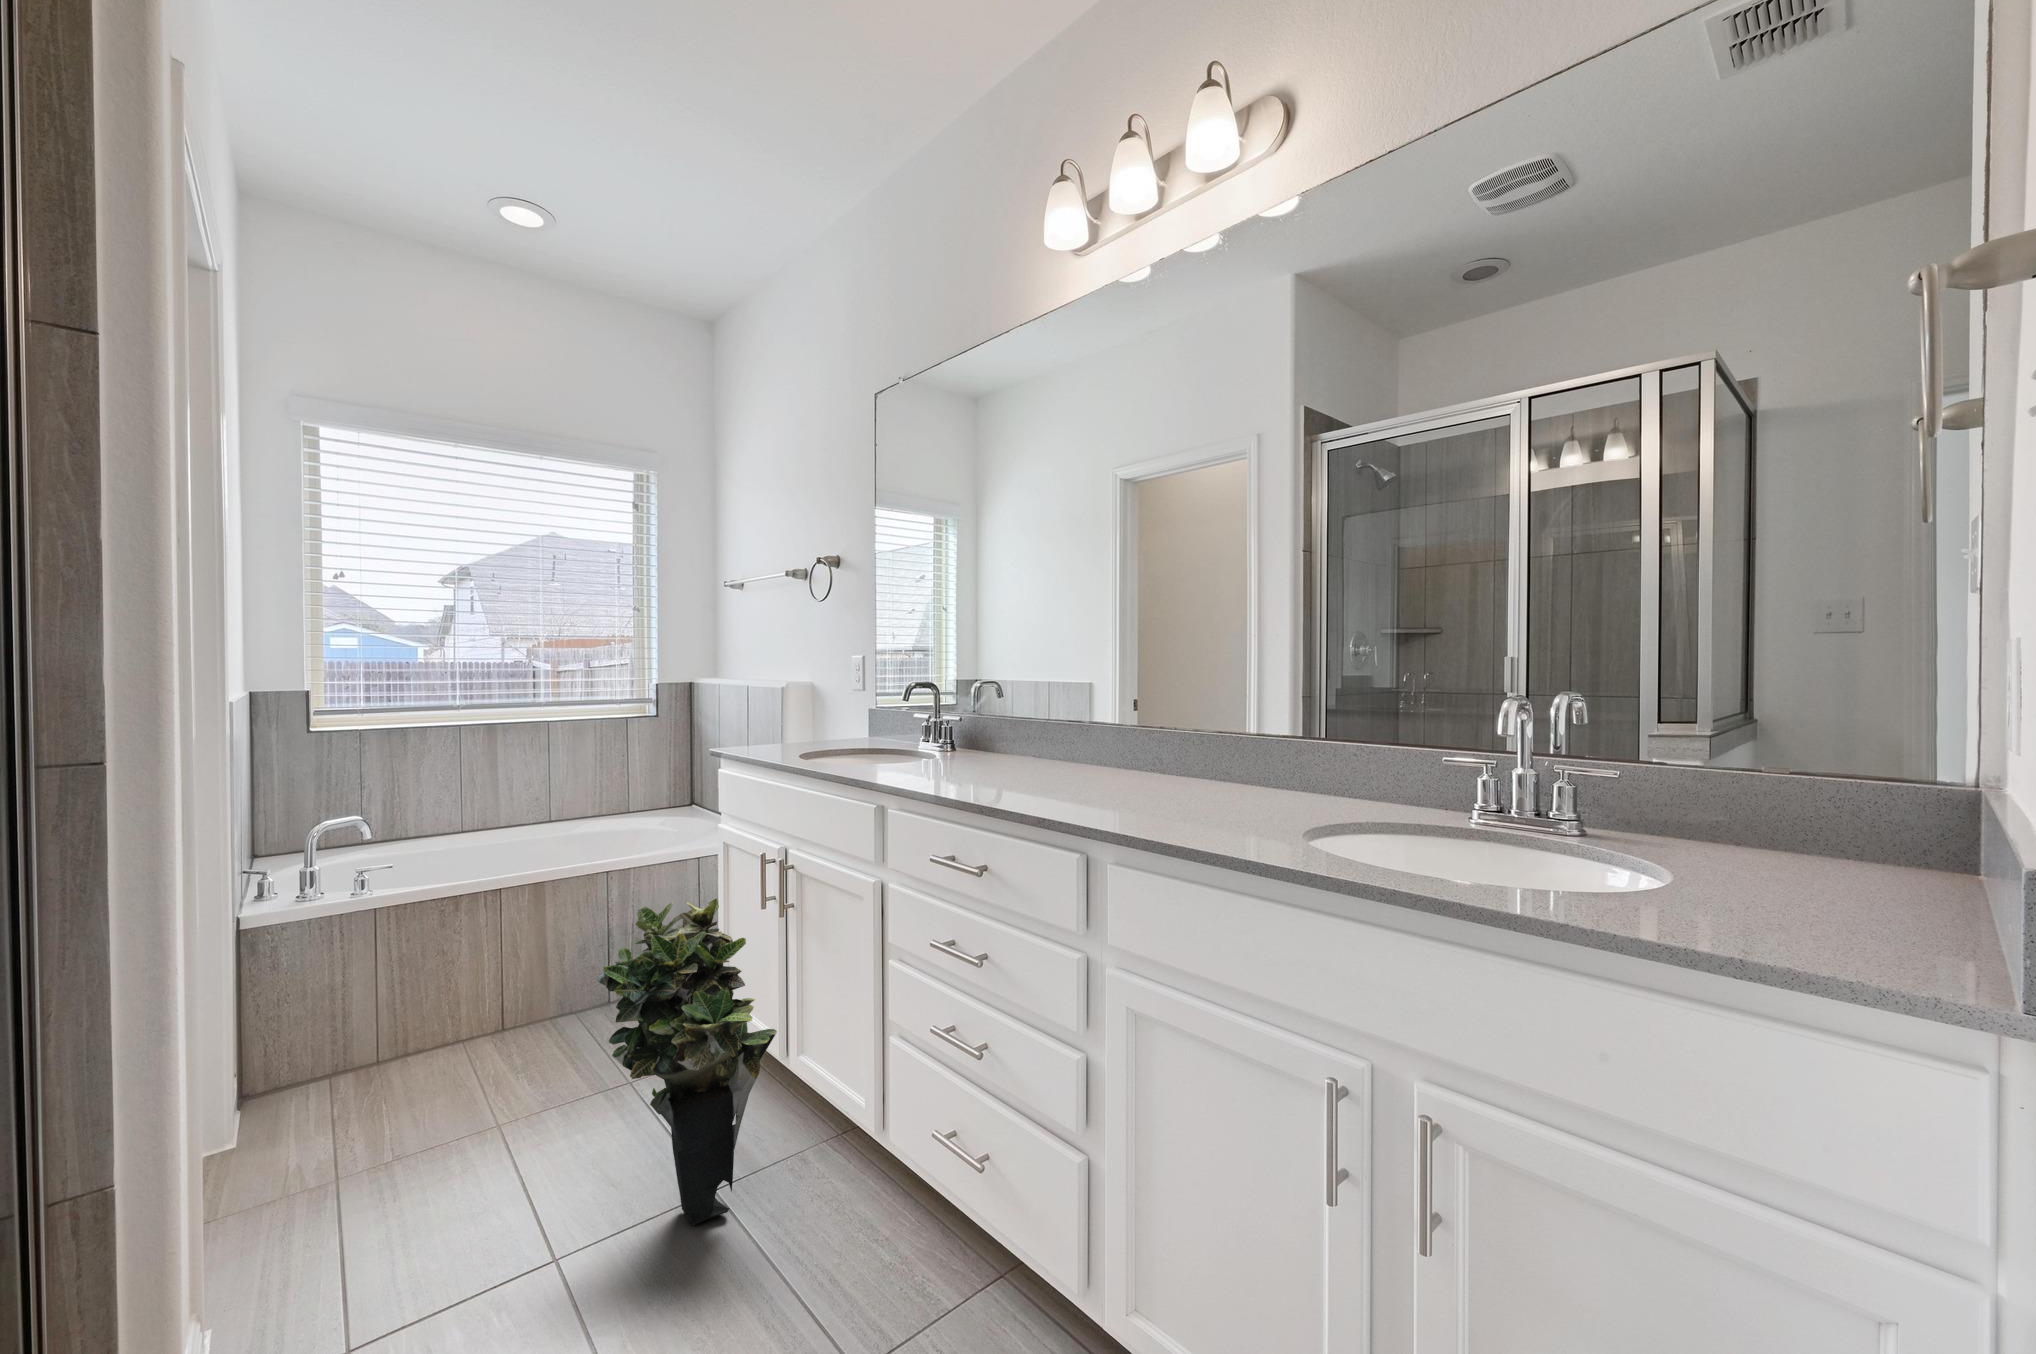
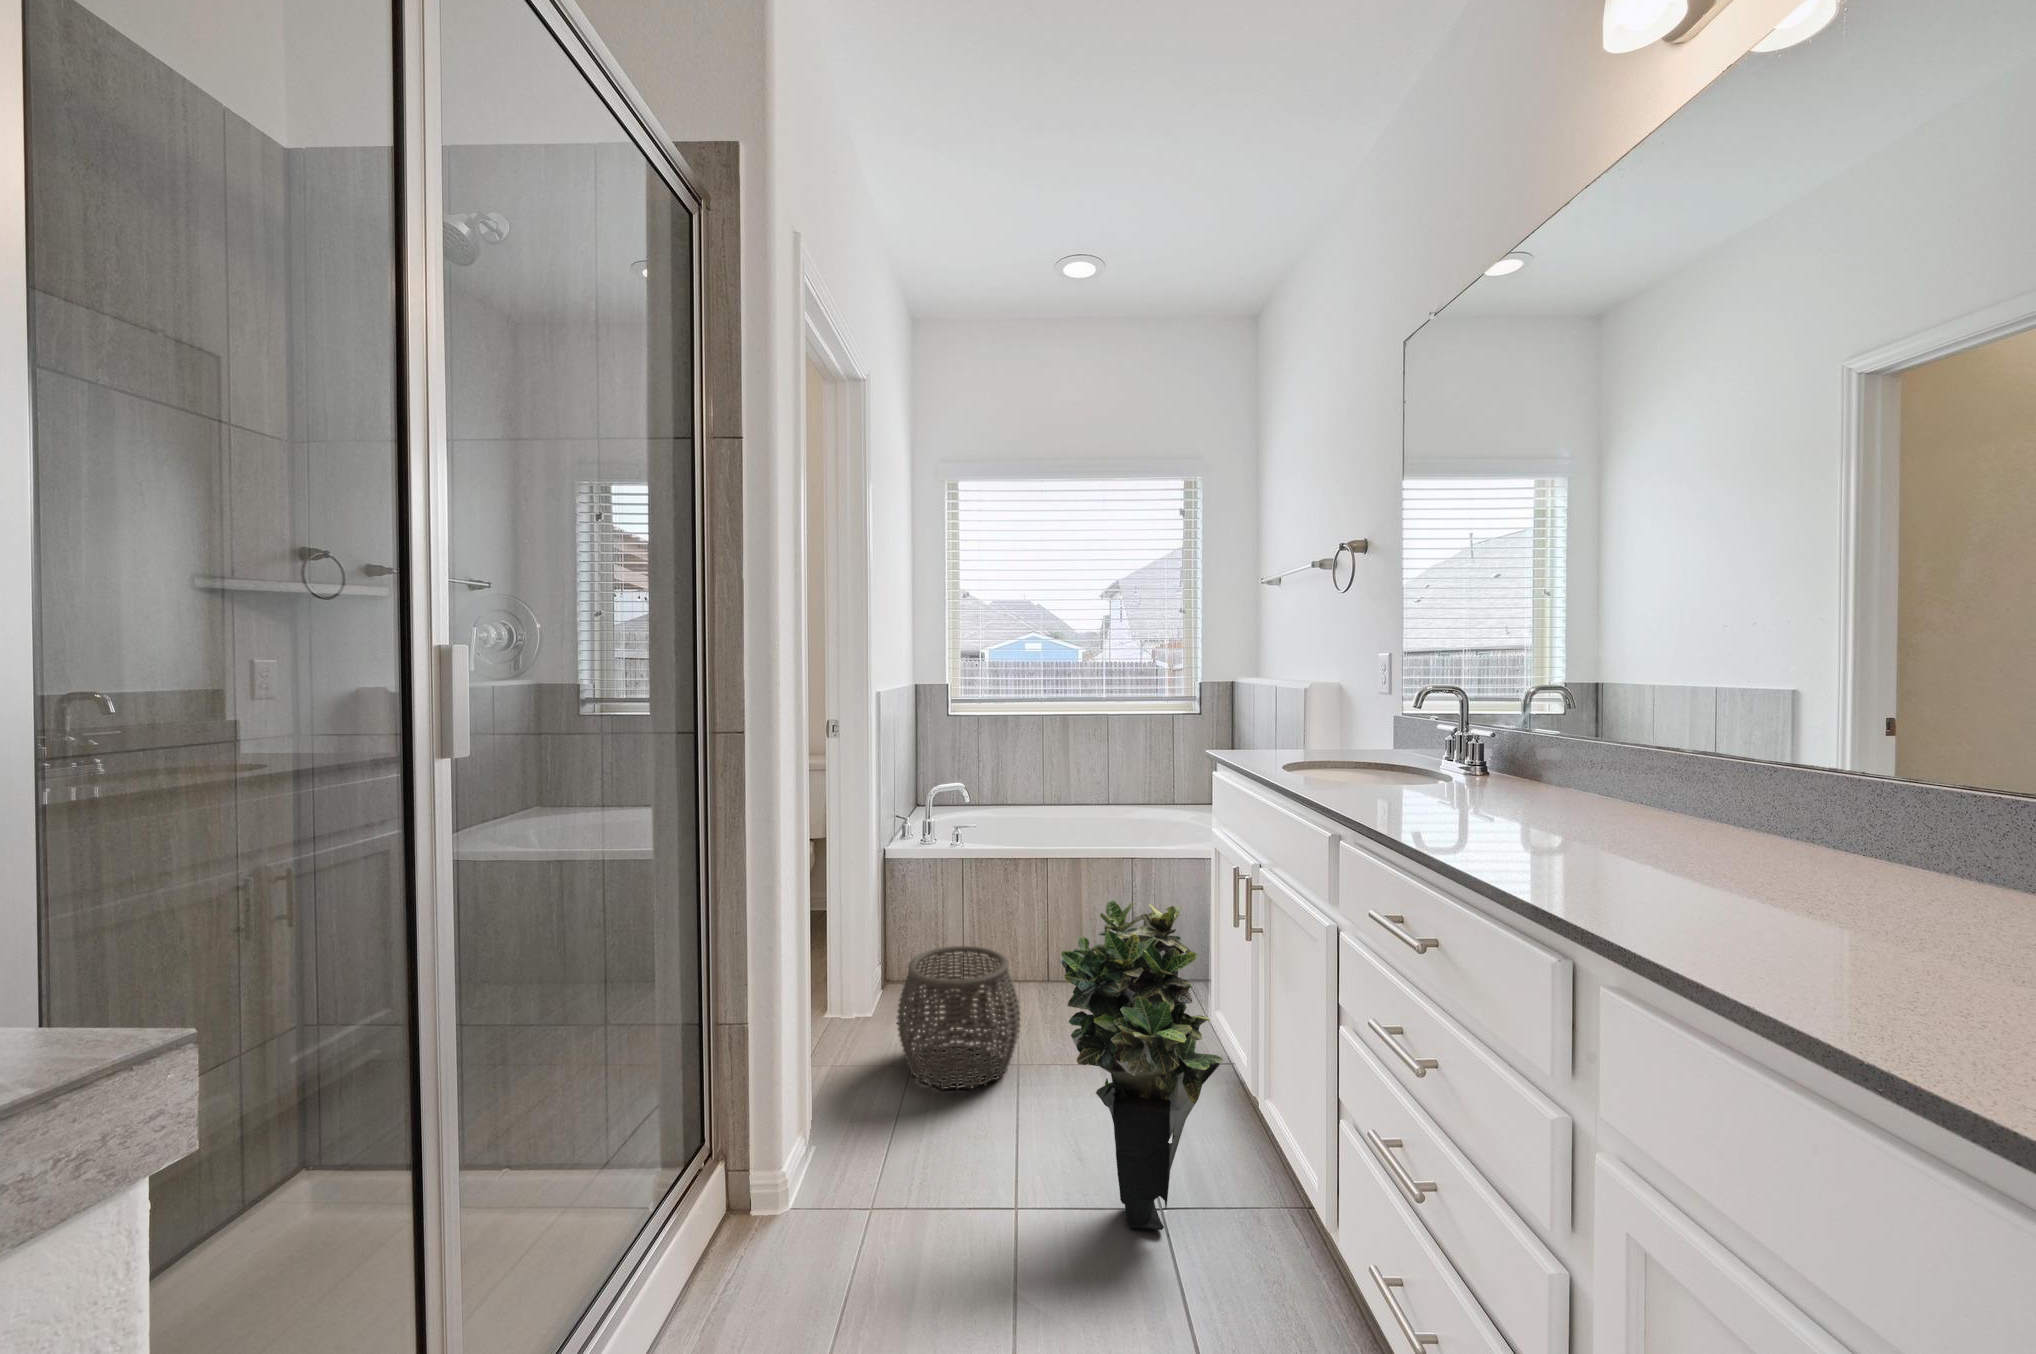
woven basket: none [313,1004,502,1192] -> present [897,946,1021,1089]

